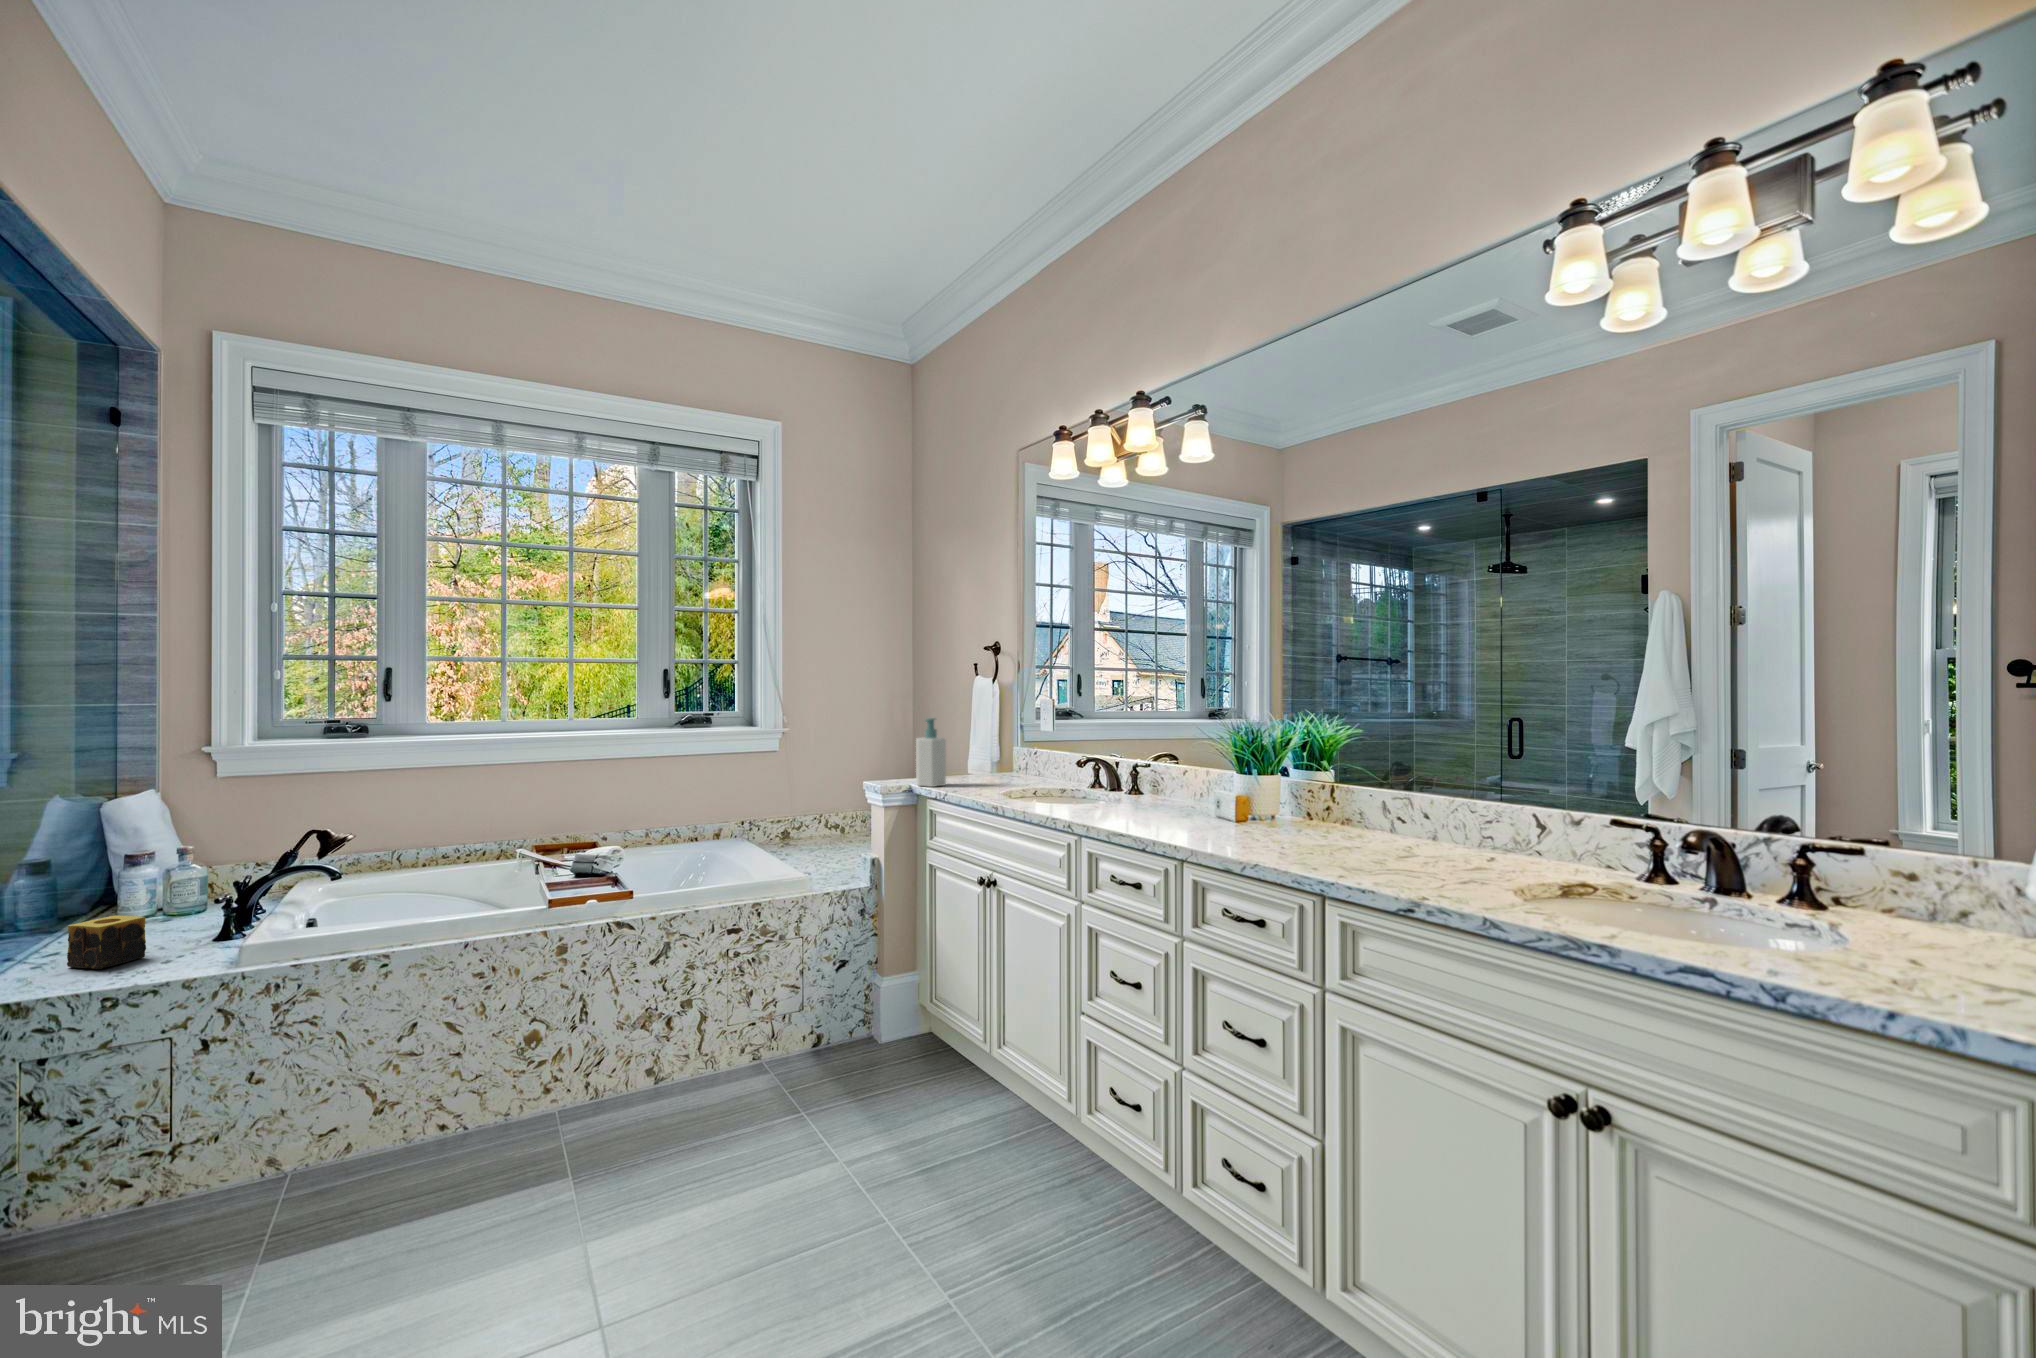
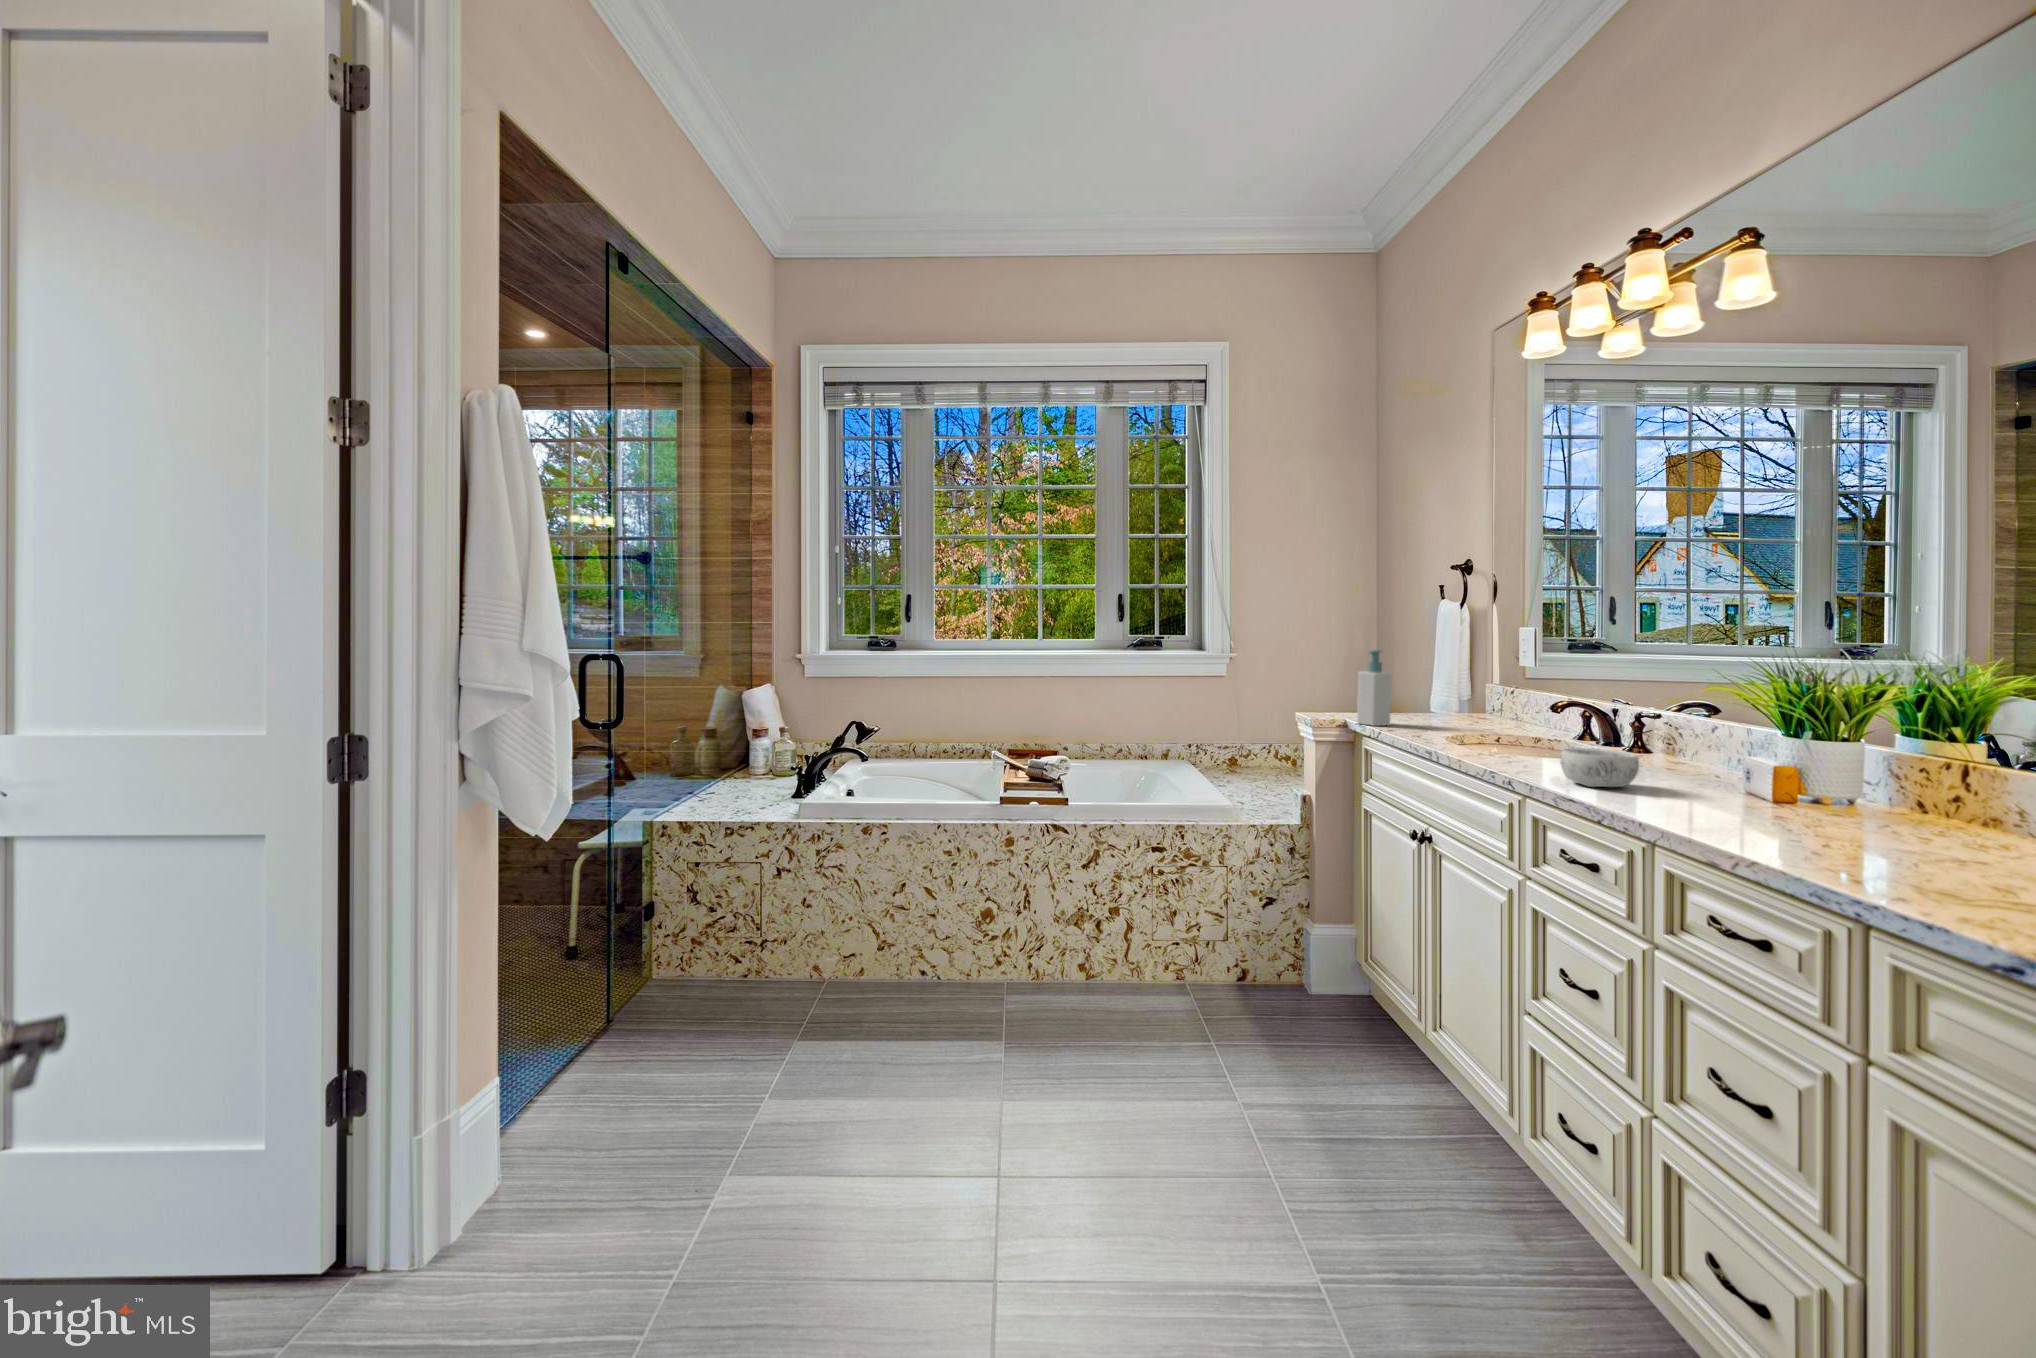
decorative bowl: none [1102,792,1155,823] -> present [1560,748,1639,787]
candle: present [67,916,146,969] -> none [706,773,747,809]

